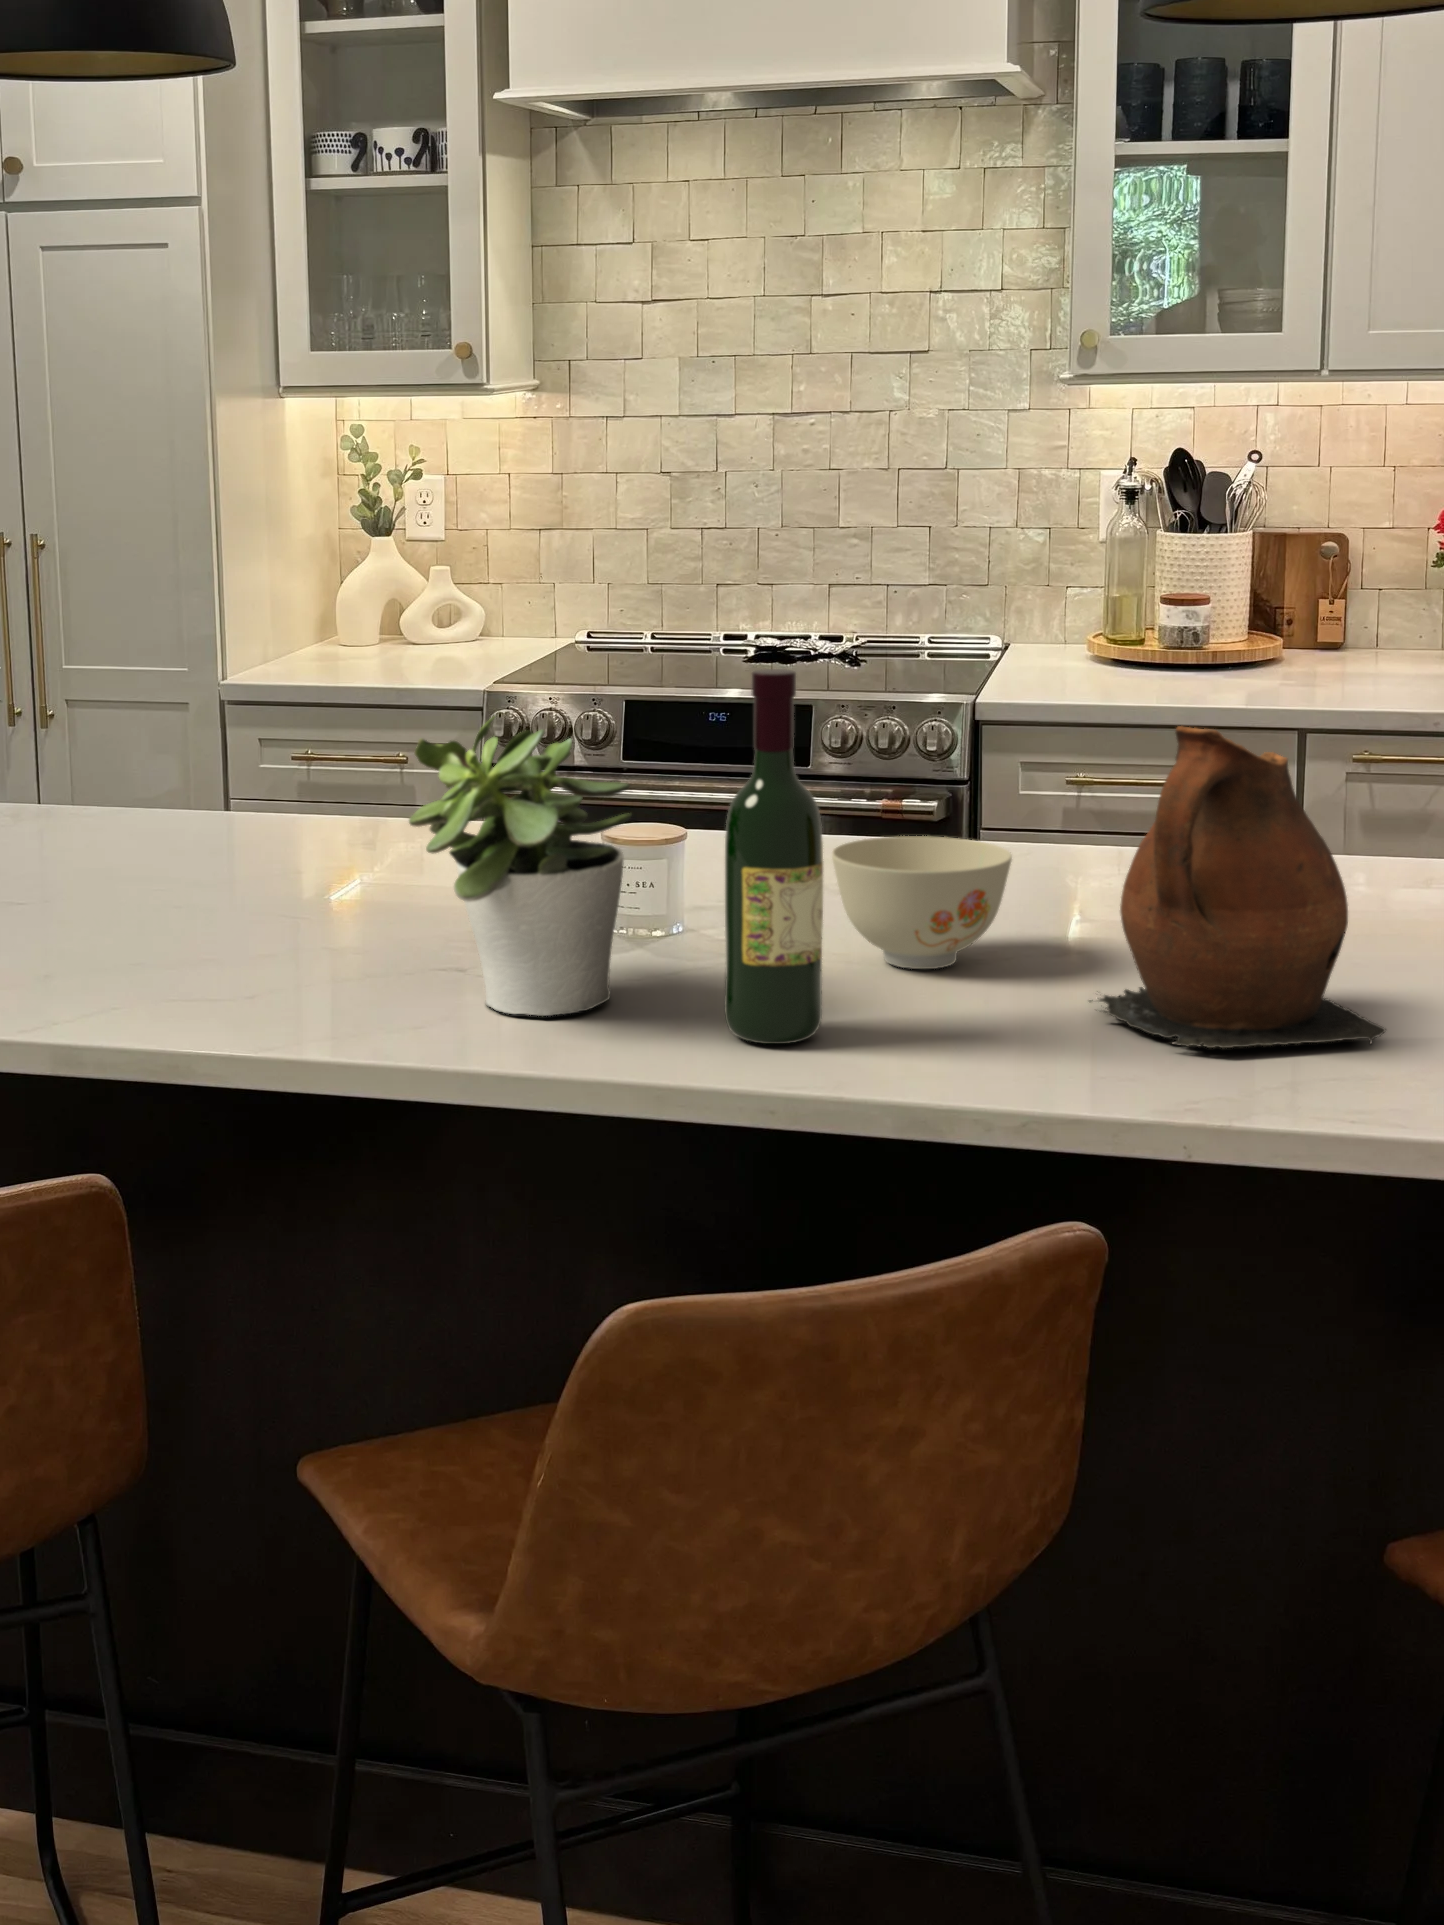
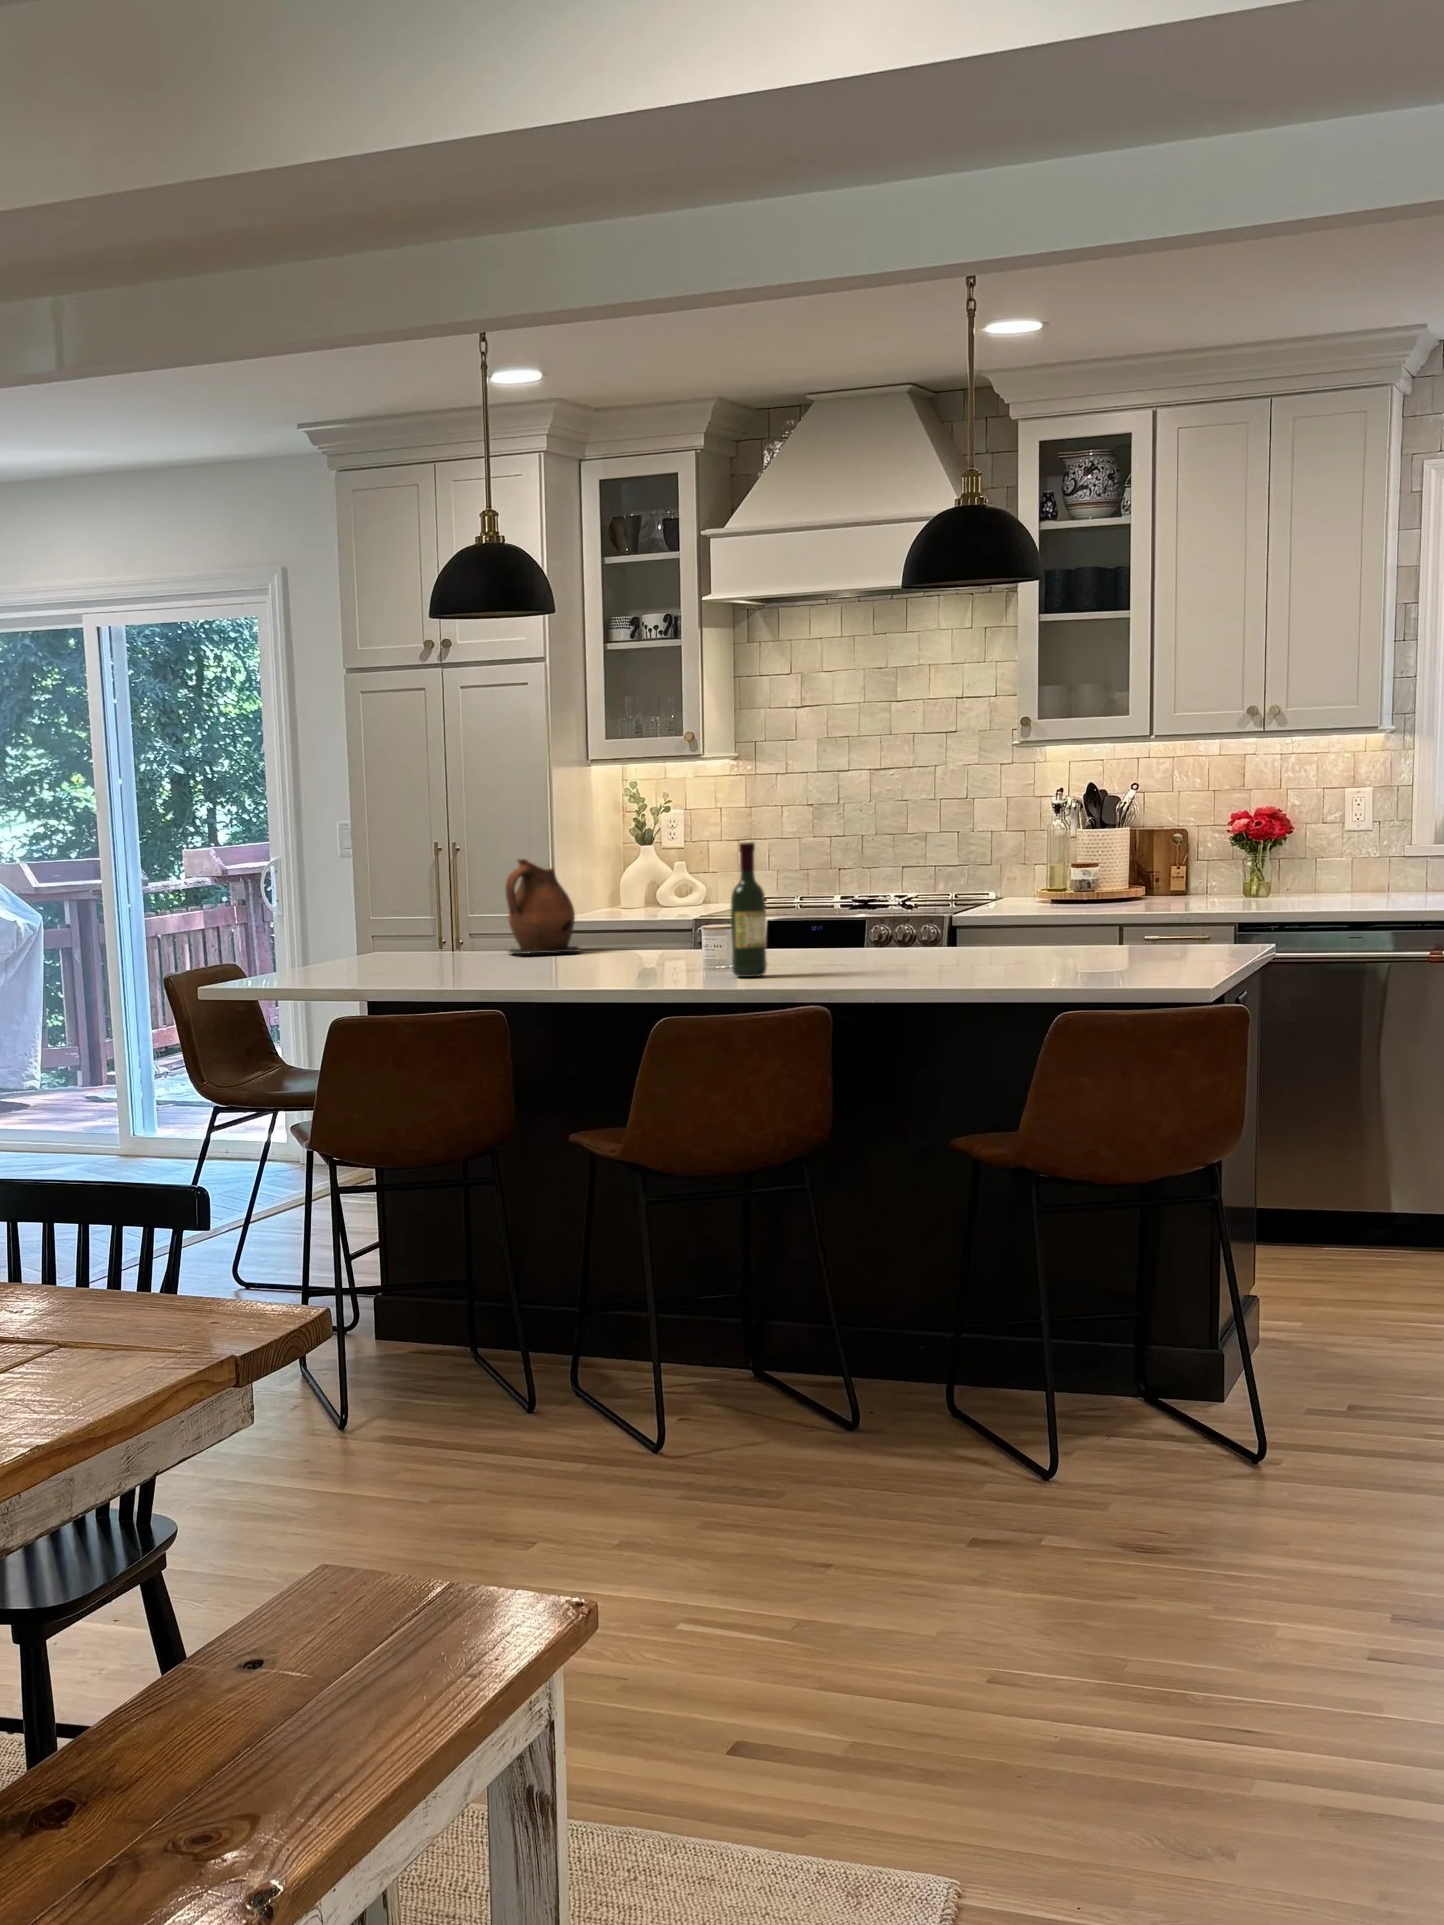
potted plant: present [409,717,632,1016] -> none [622,867,703,976]
ceramic pitcher: present [1089,726,1386,1048] -> present [506,859,580,954]
bowl: present [832,836,1012,969] -> none [786,919,855,965]

